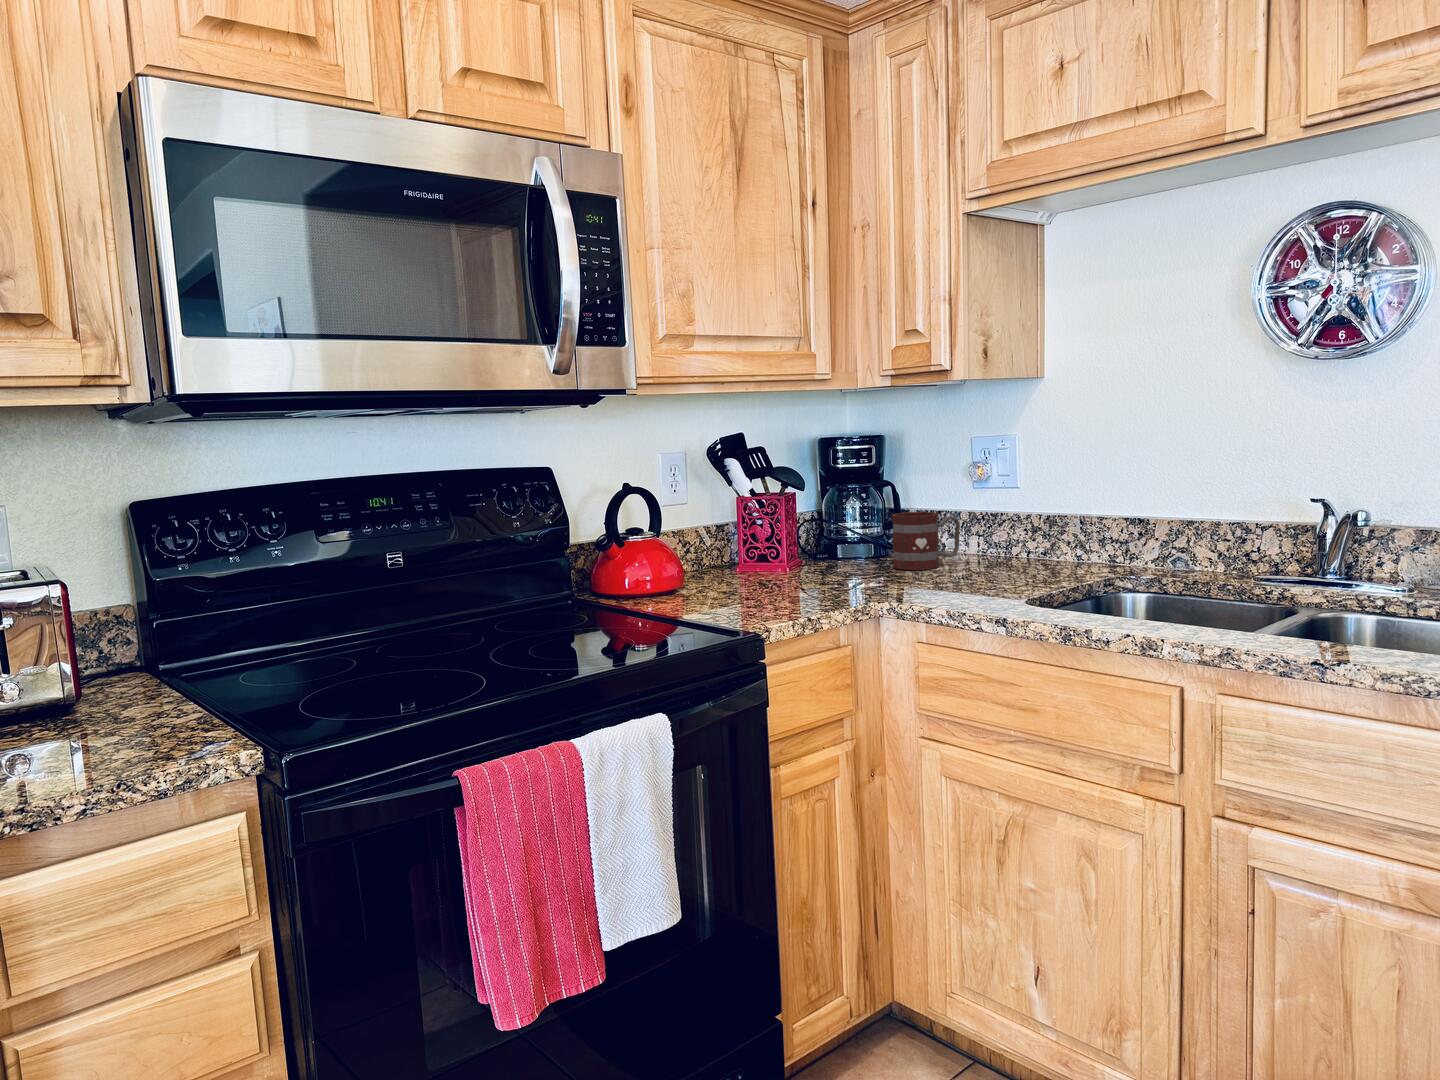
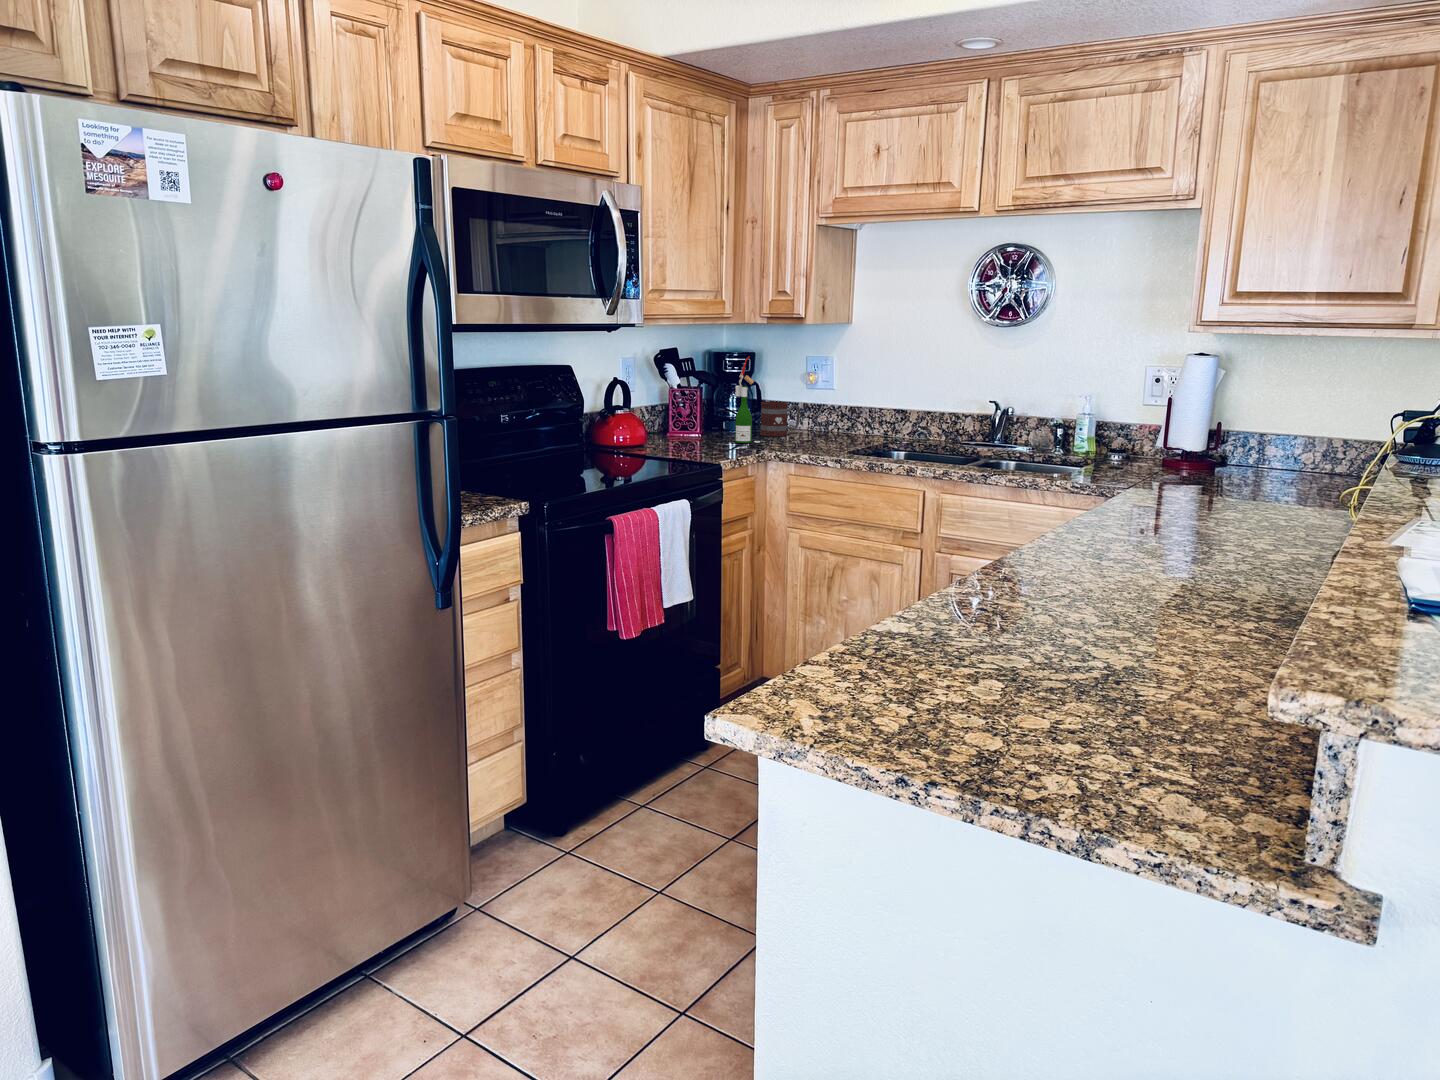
wine bottle: none [837,439,882,585] -> present [735,356,760,443]

